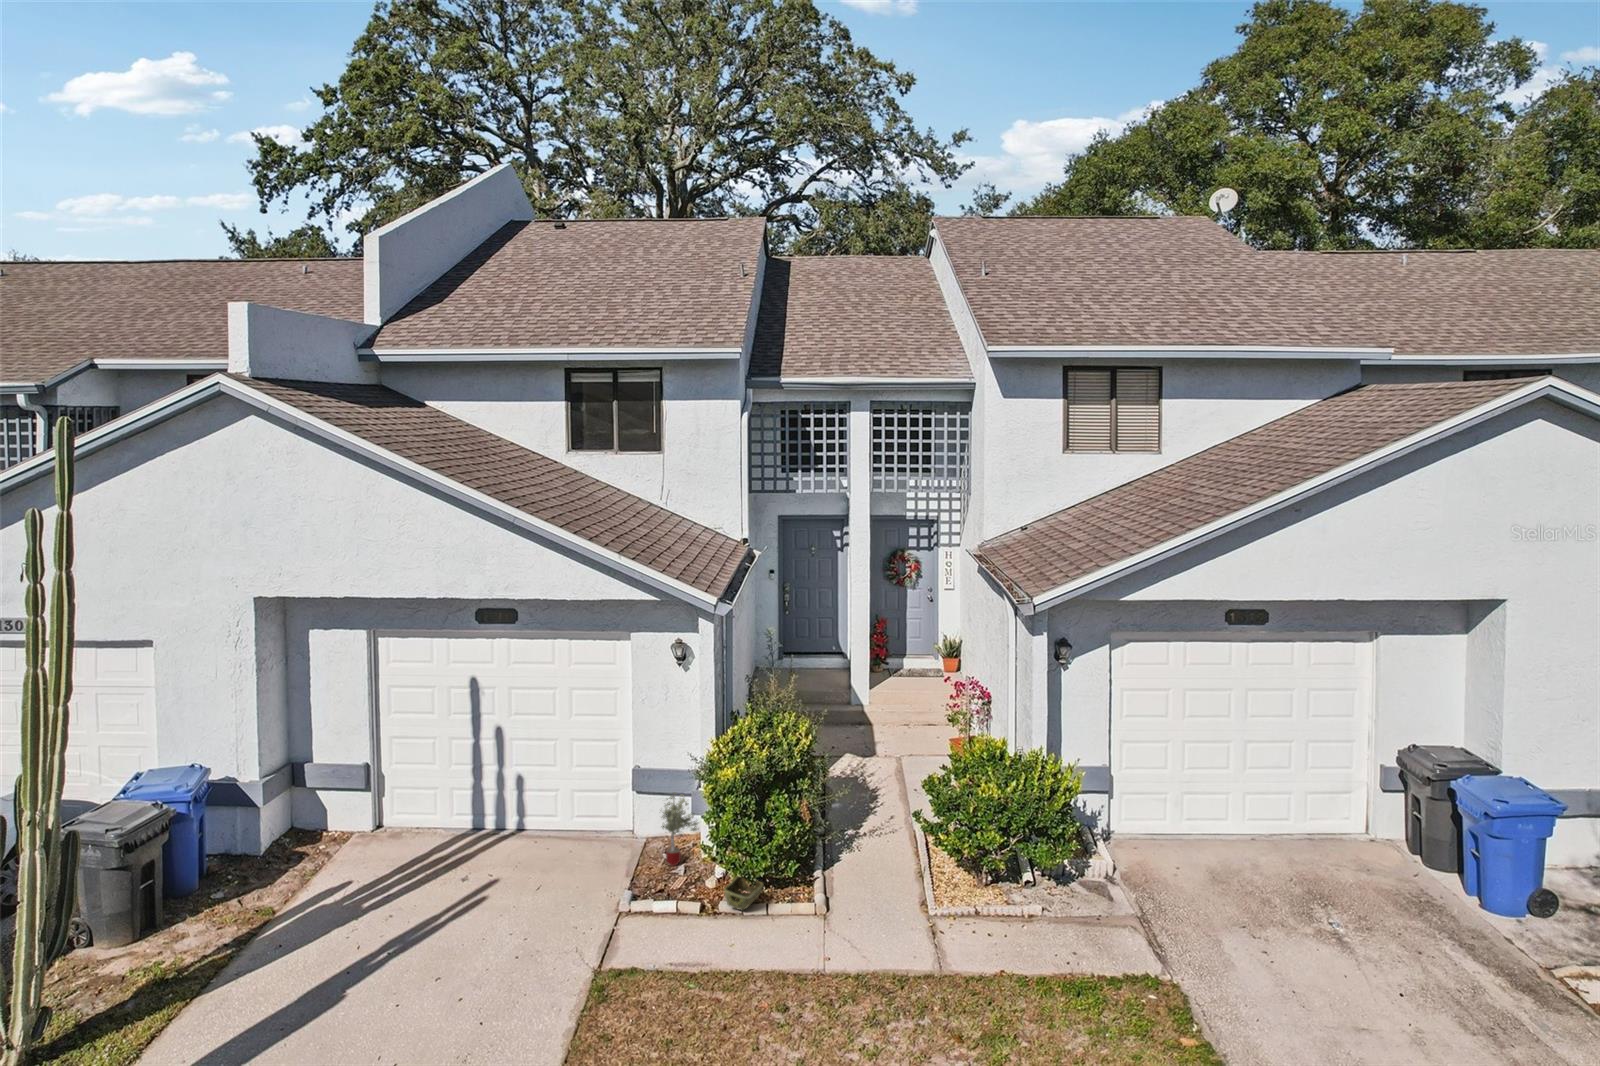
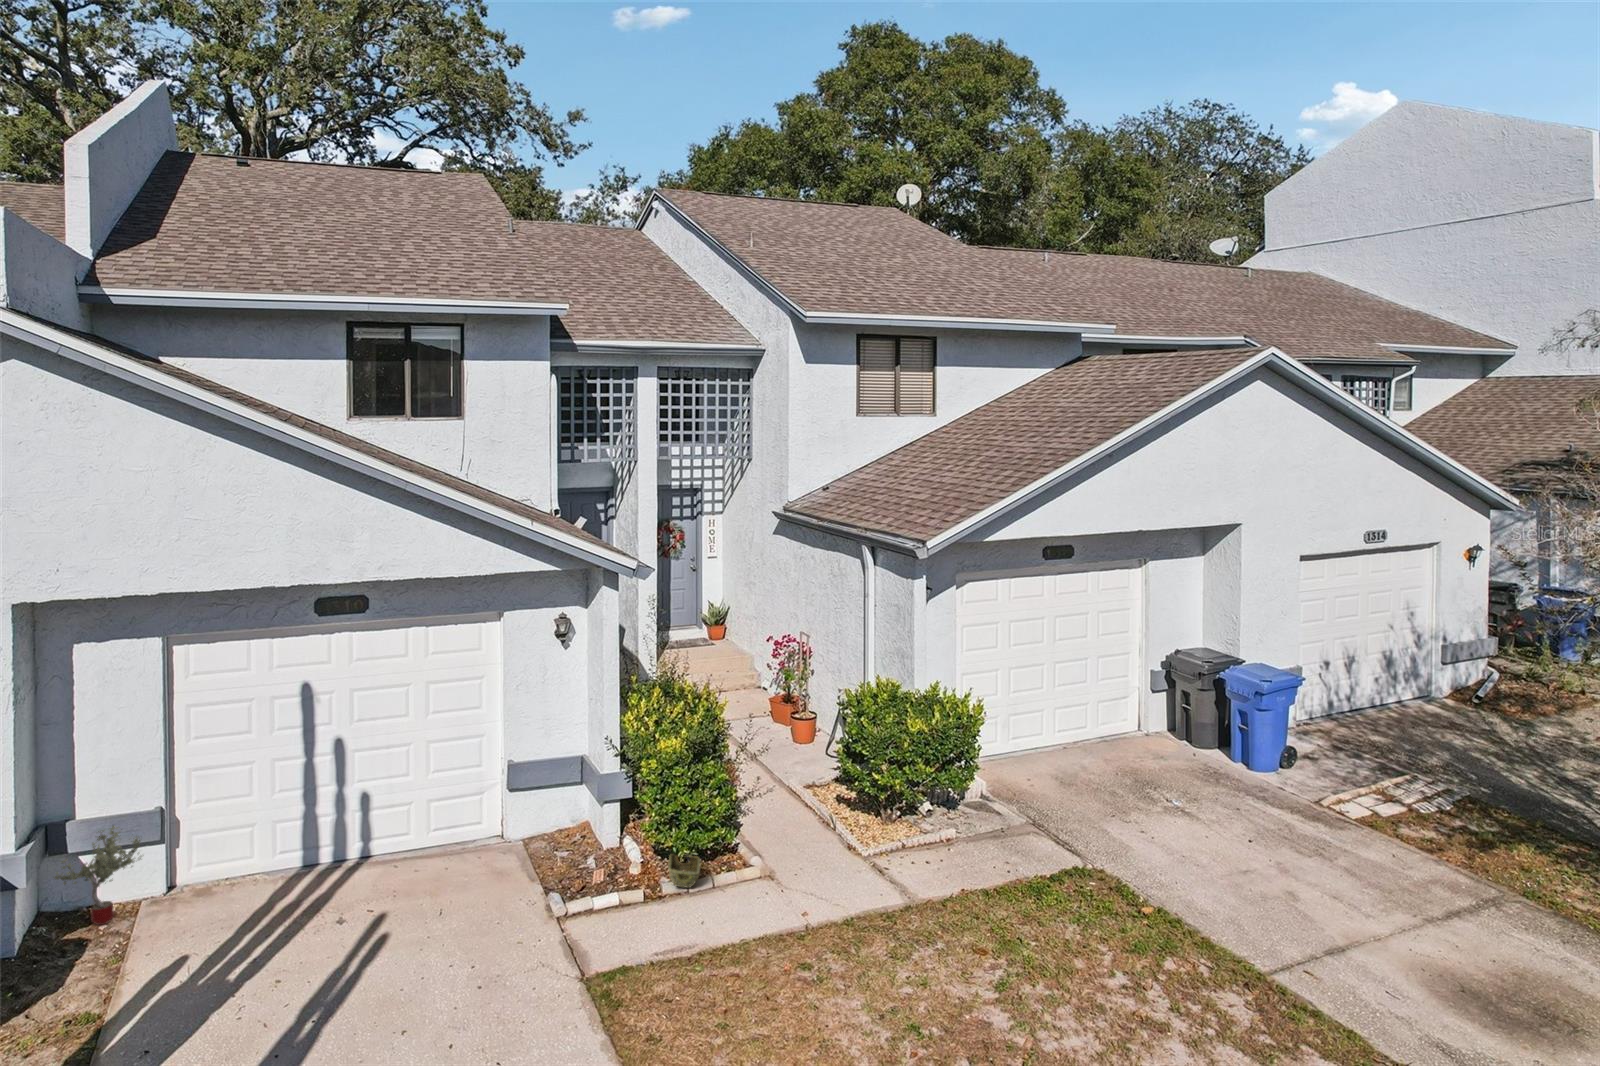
potted tree: present [662,792,698,866] -> present [54,826,142,925]

